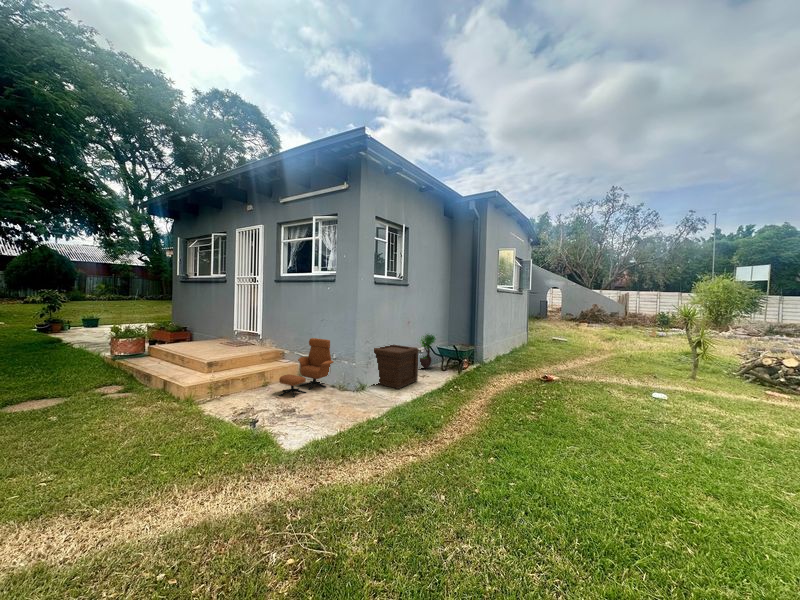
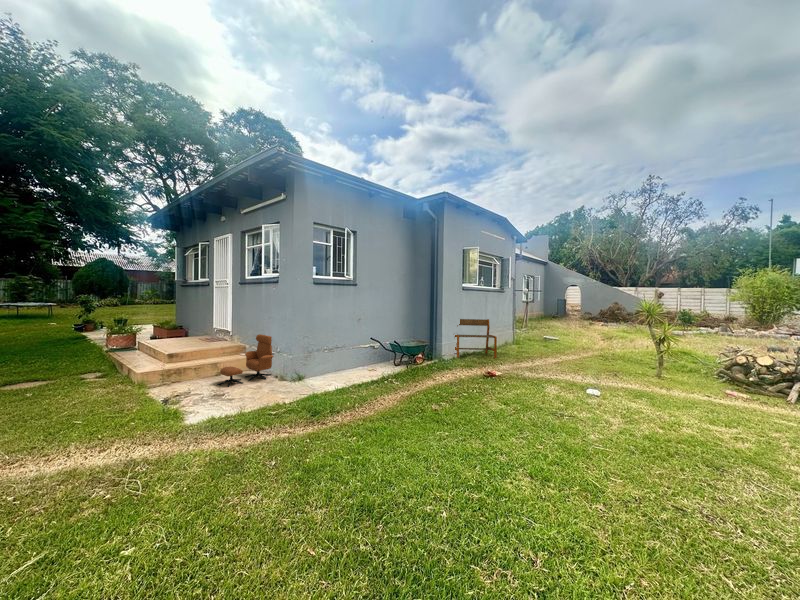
bench: none [483,319,529,358] -> present [455,319,497,358]
potted tree: present [420,334,436,368] -> none [369,329,390,365]
wooden crate: present [374,345,418,389] -> none [310,341,356,383]

